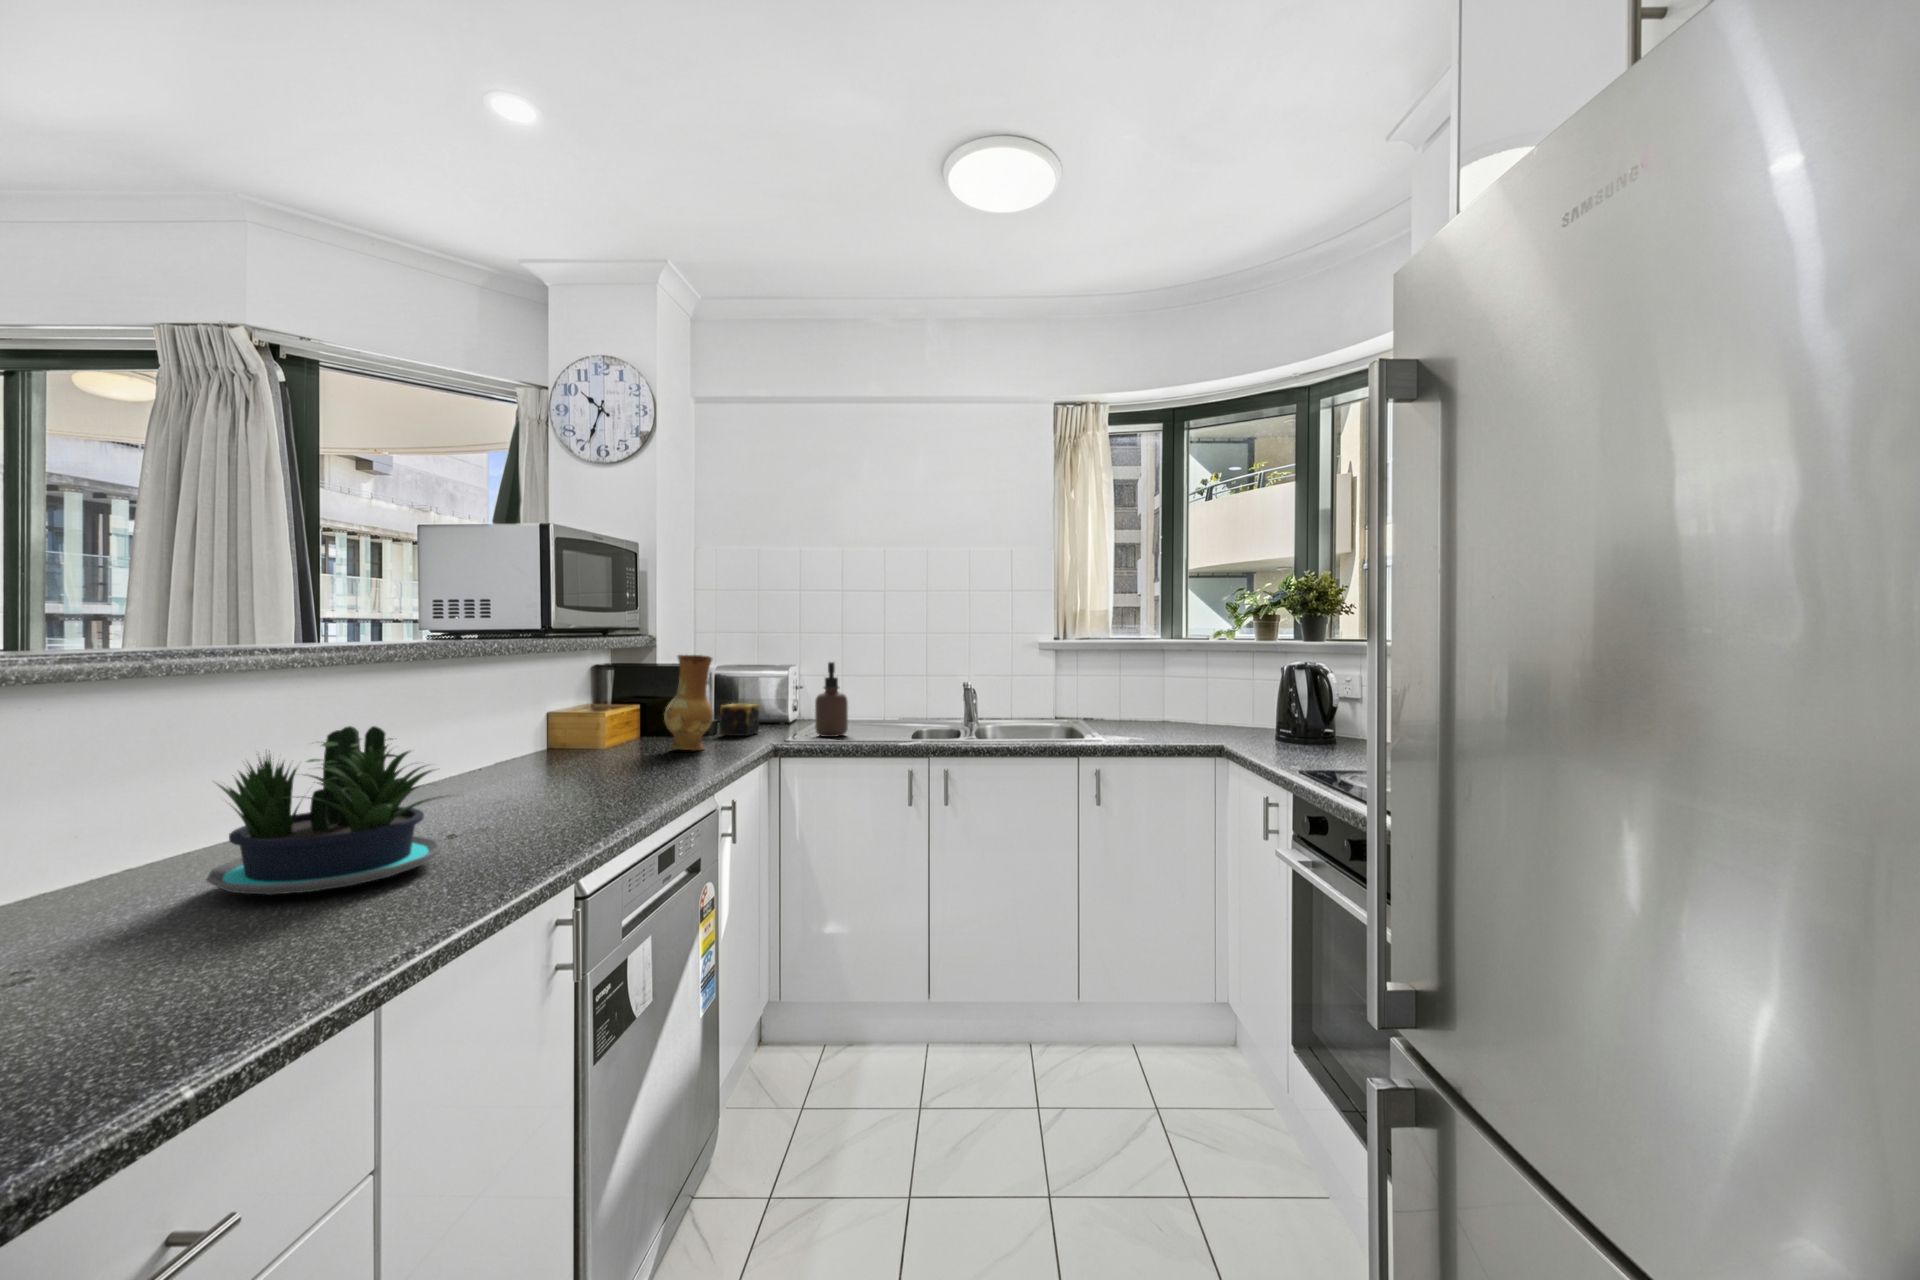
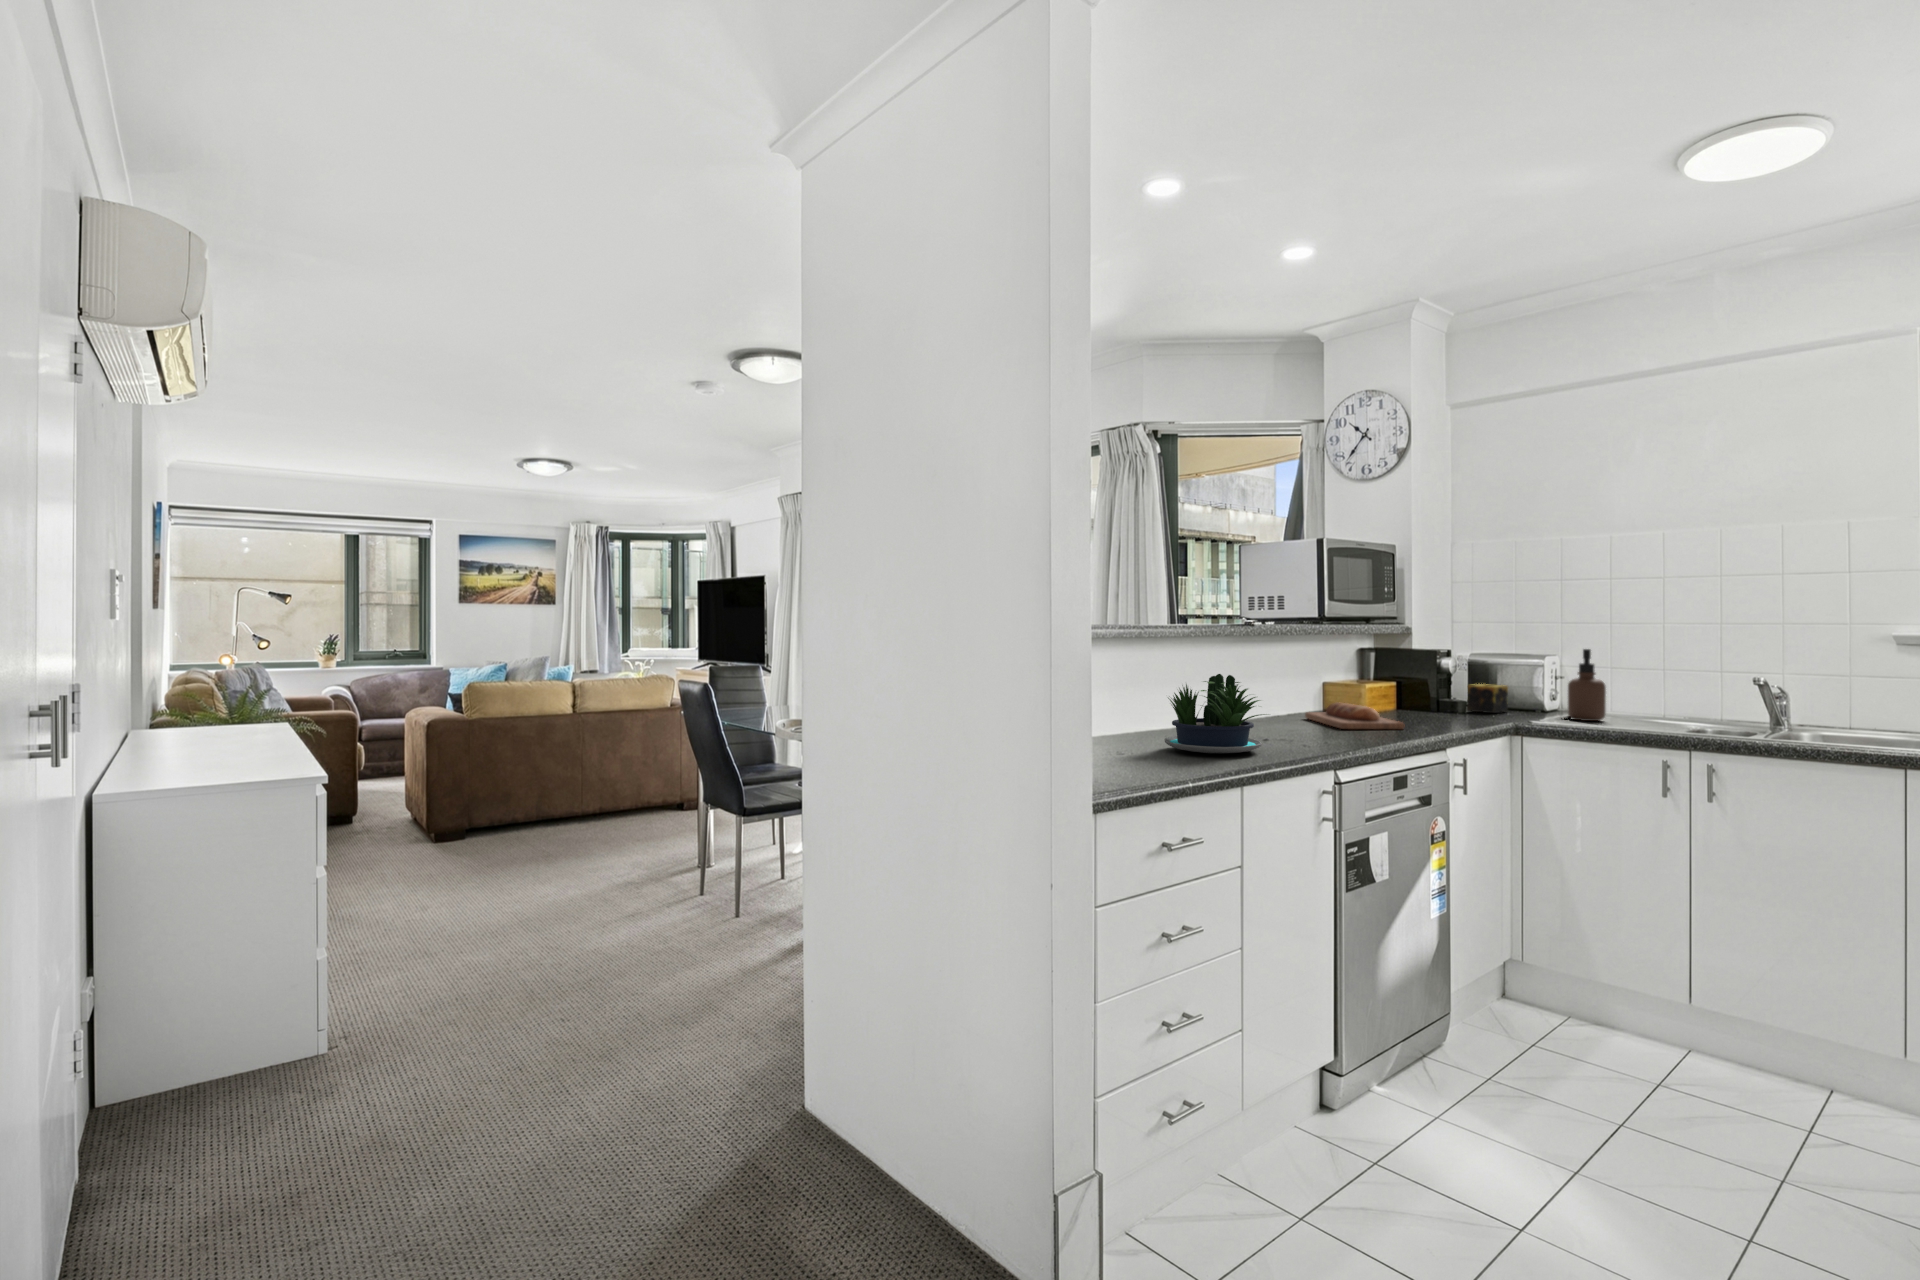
ceramic jug: present [664,655,713,751] -> none [1412,639,1456,719]
bread loaf: none [524,742,662,783] -> present [1305,702,1404,729]

